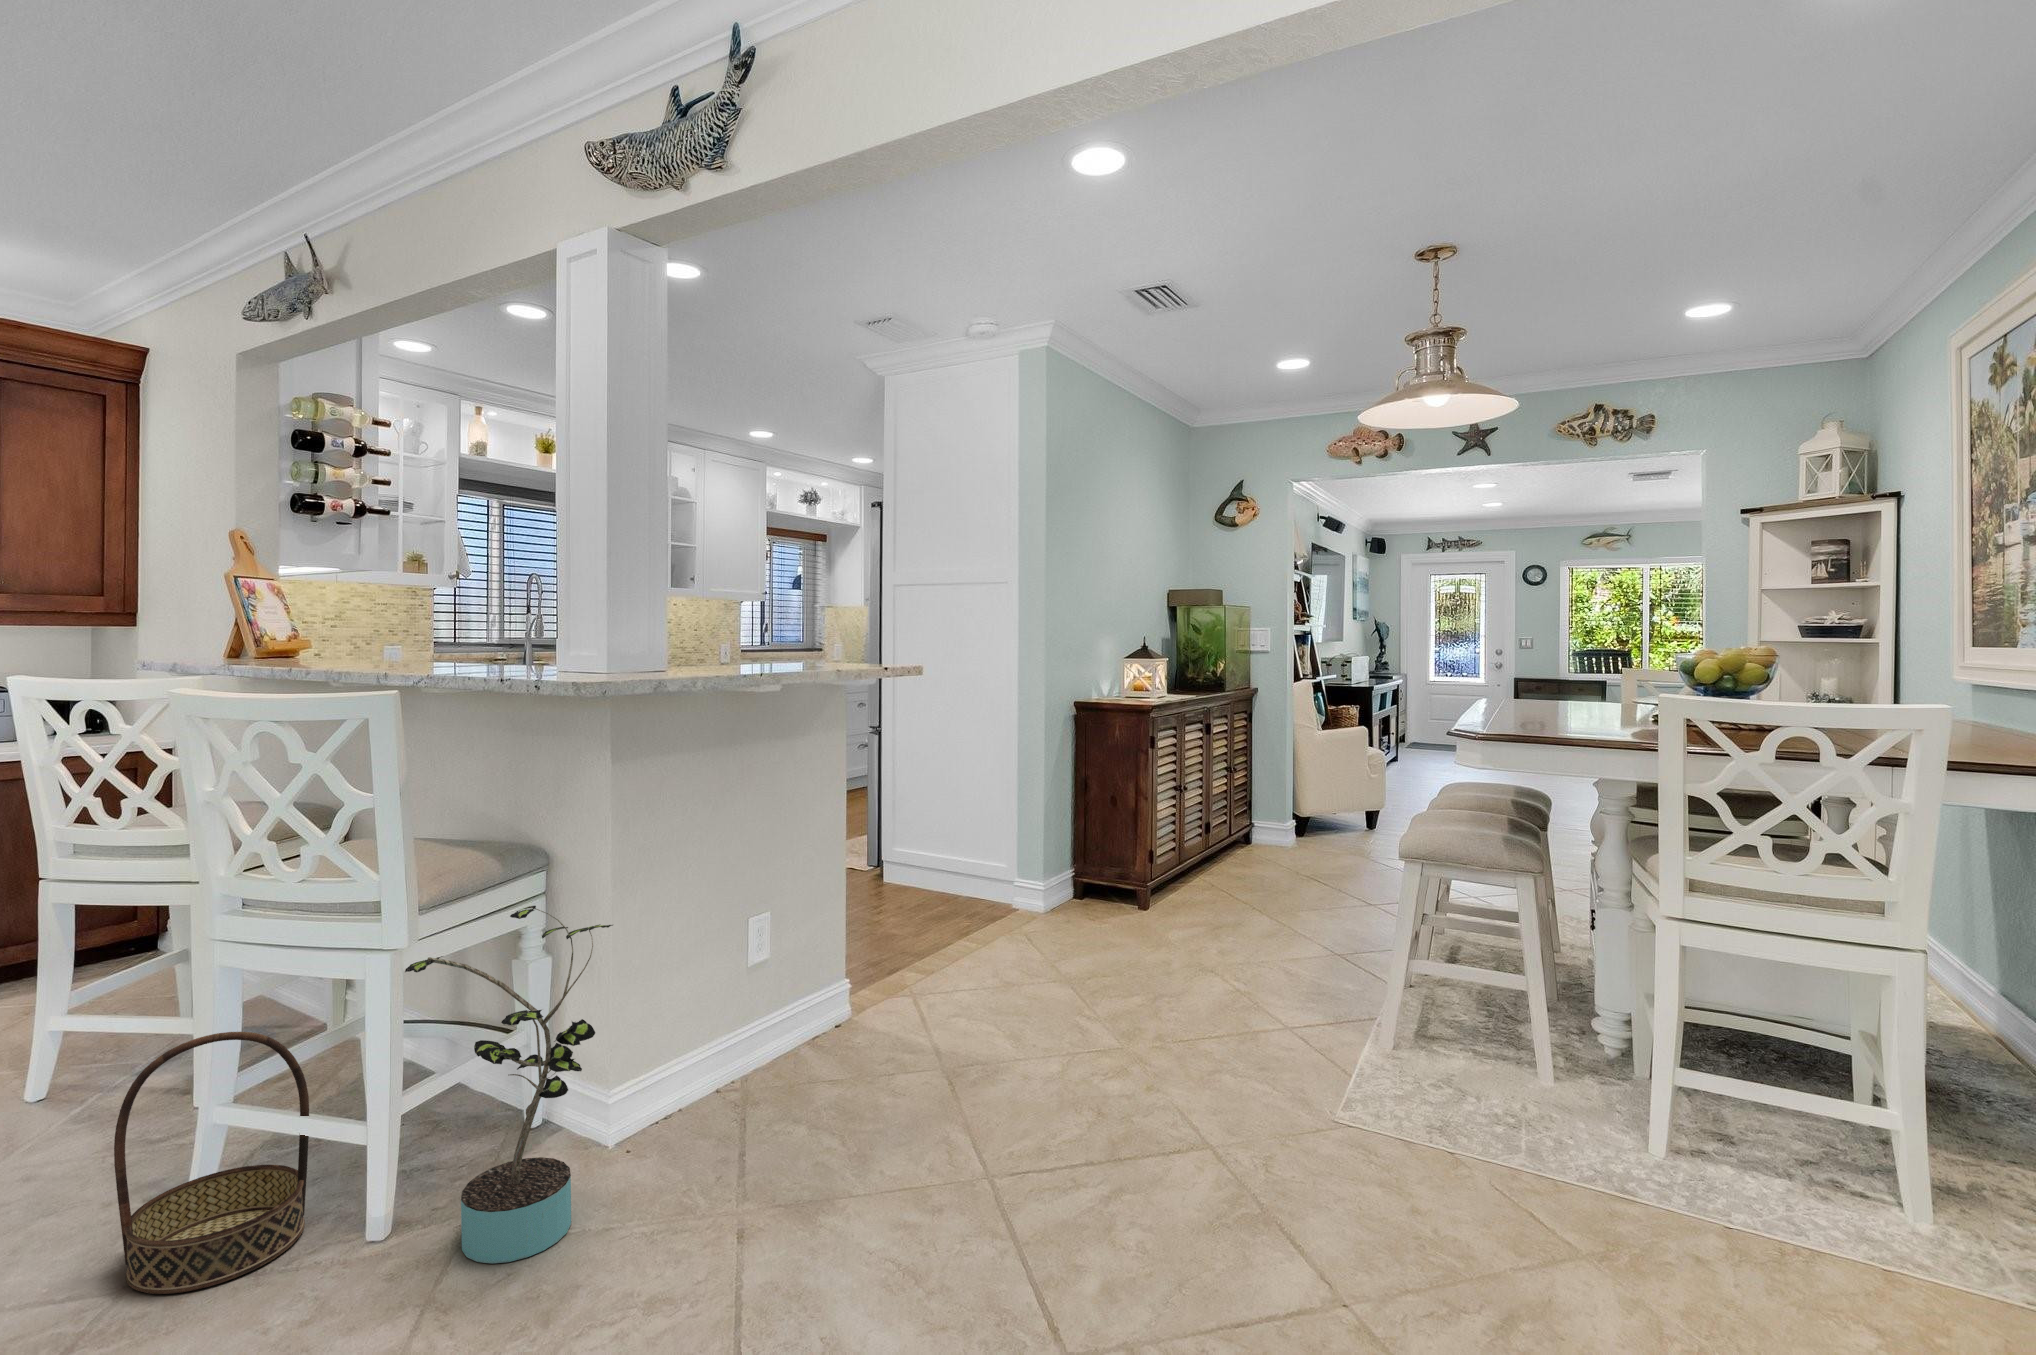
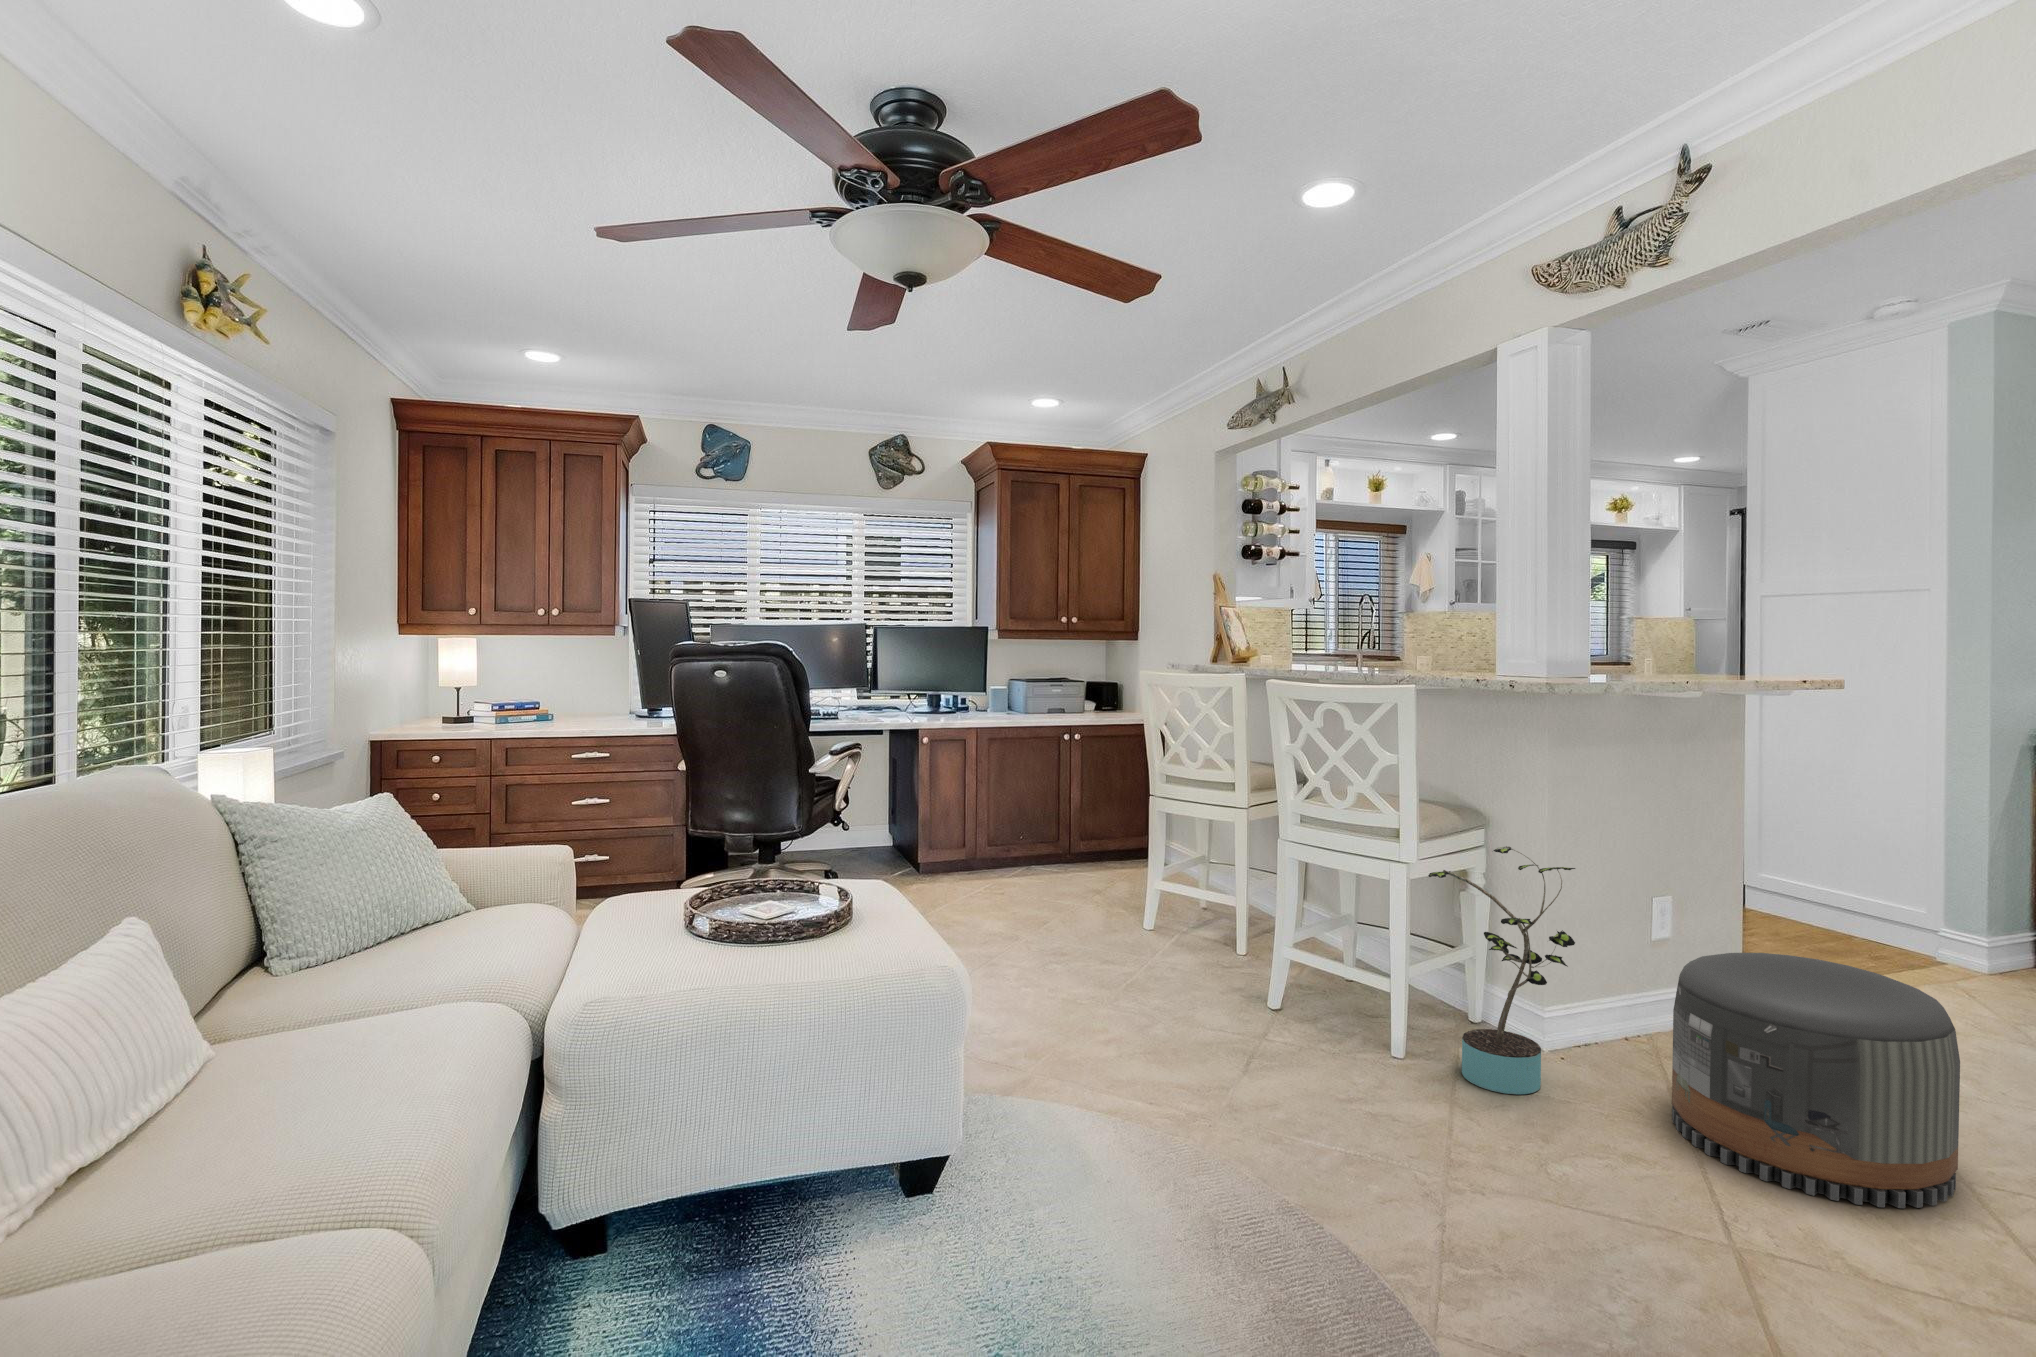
pouf: none [717,986,978,1298] -> present [1672,953,1960,1208]
basket: present [114,1032,309,1294] -> none [1256,898,1352,1051]

